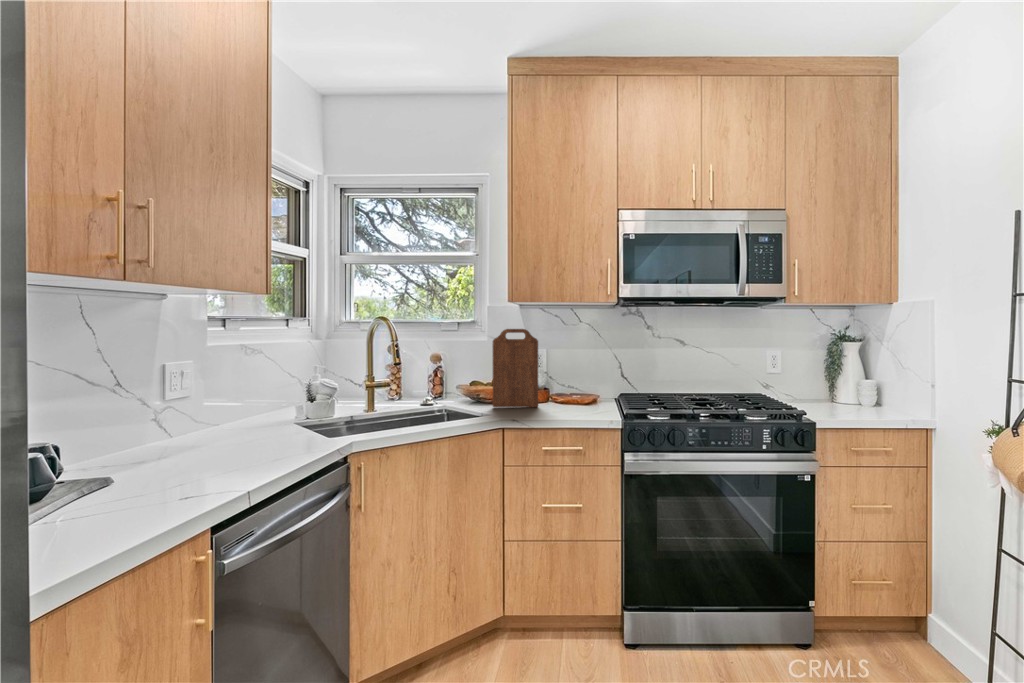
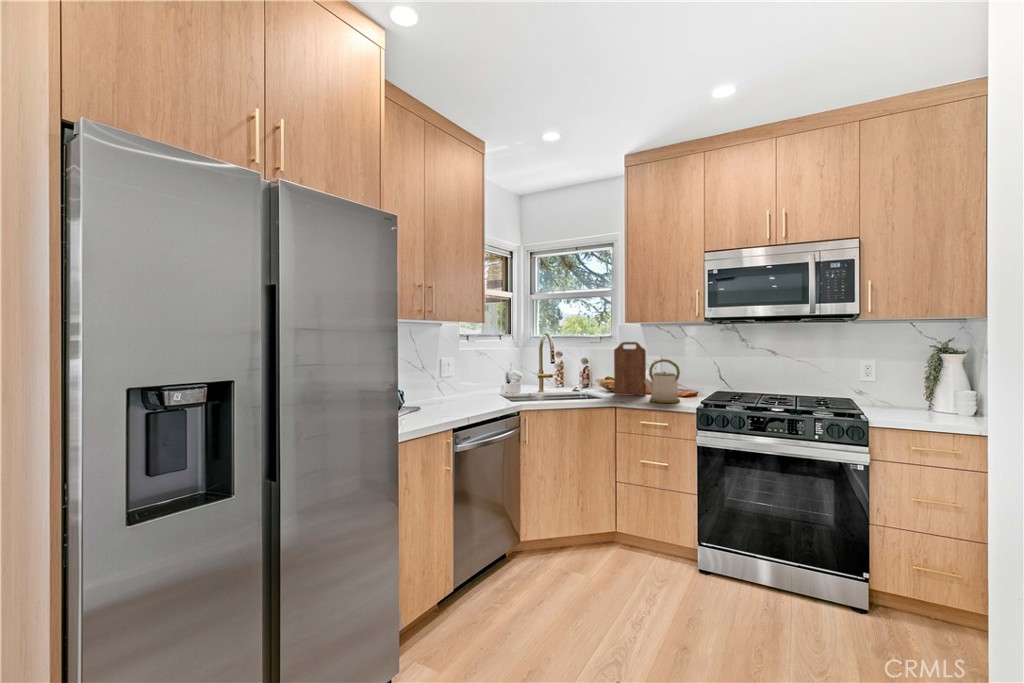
kettle: none [544,353,594,416] -> present [644,359,680,403]

